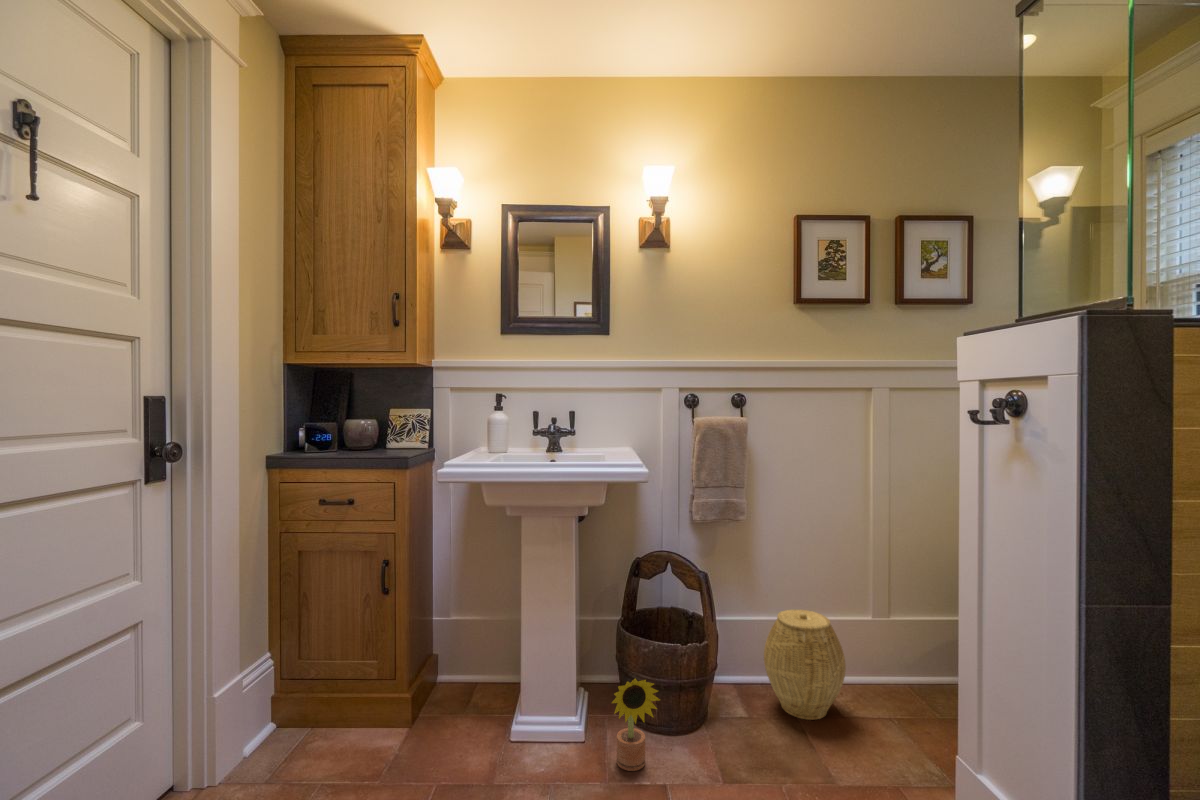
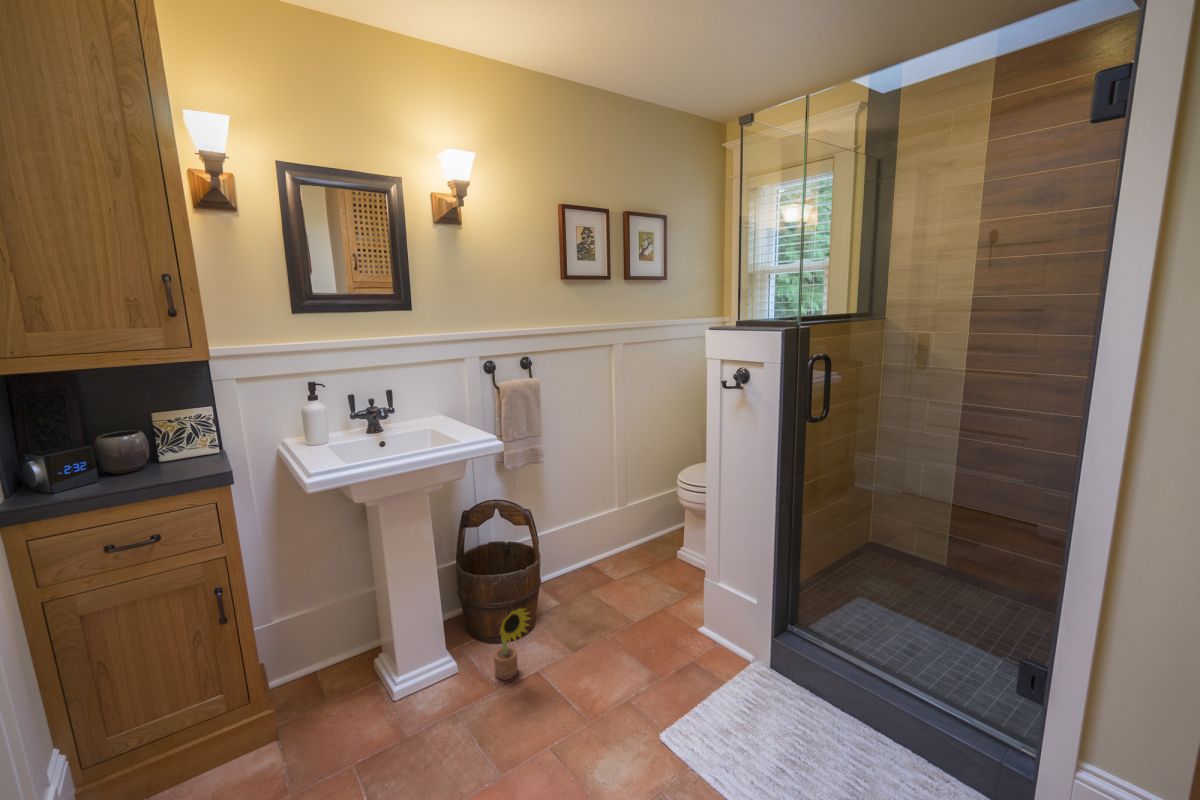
woven basket: present [764,610,846,720] -> none [562,516,618,593]

